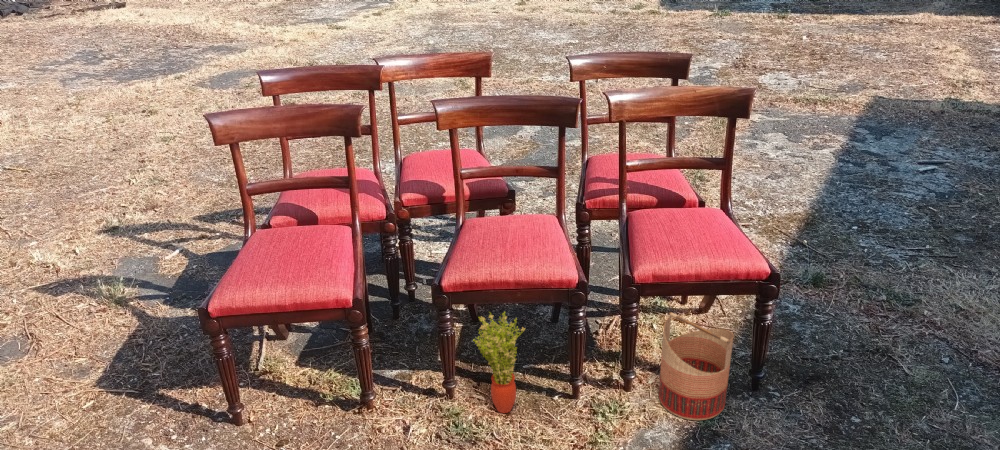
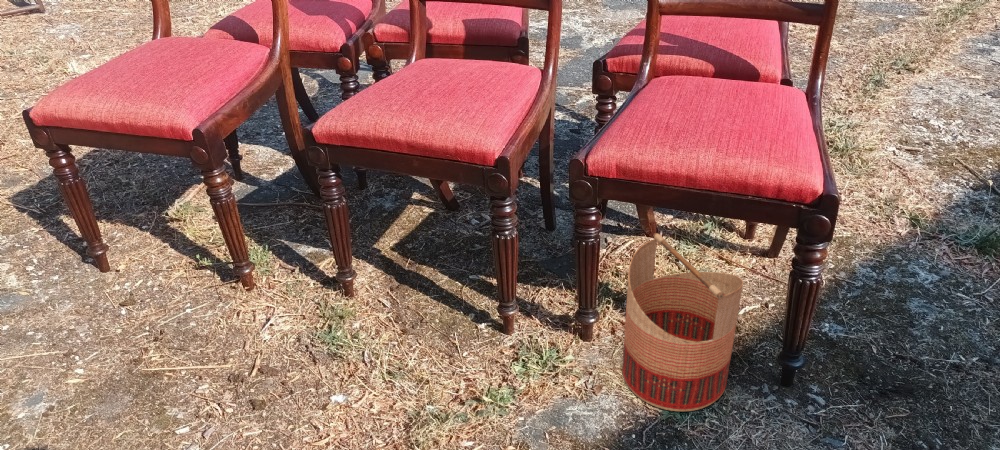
potted plant: present [473,312,525,413] -> none [337,180,418,331]

